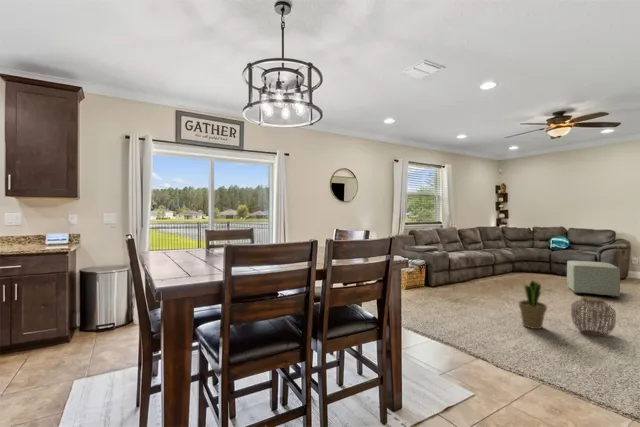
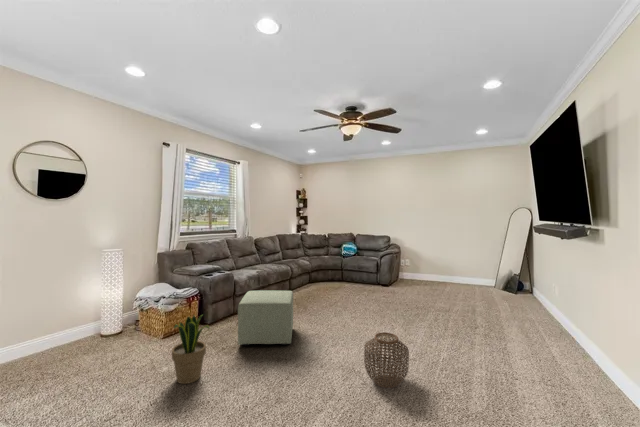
ottoman: present [567,261,620,298] -> present [238,291,293,346]
potted plant: present [519,281,547,329] -> present [172,315,209,384]

